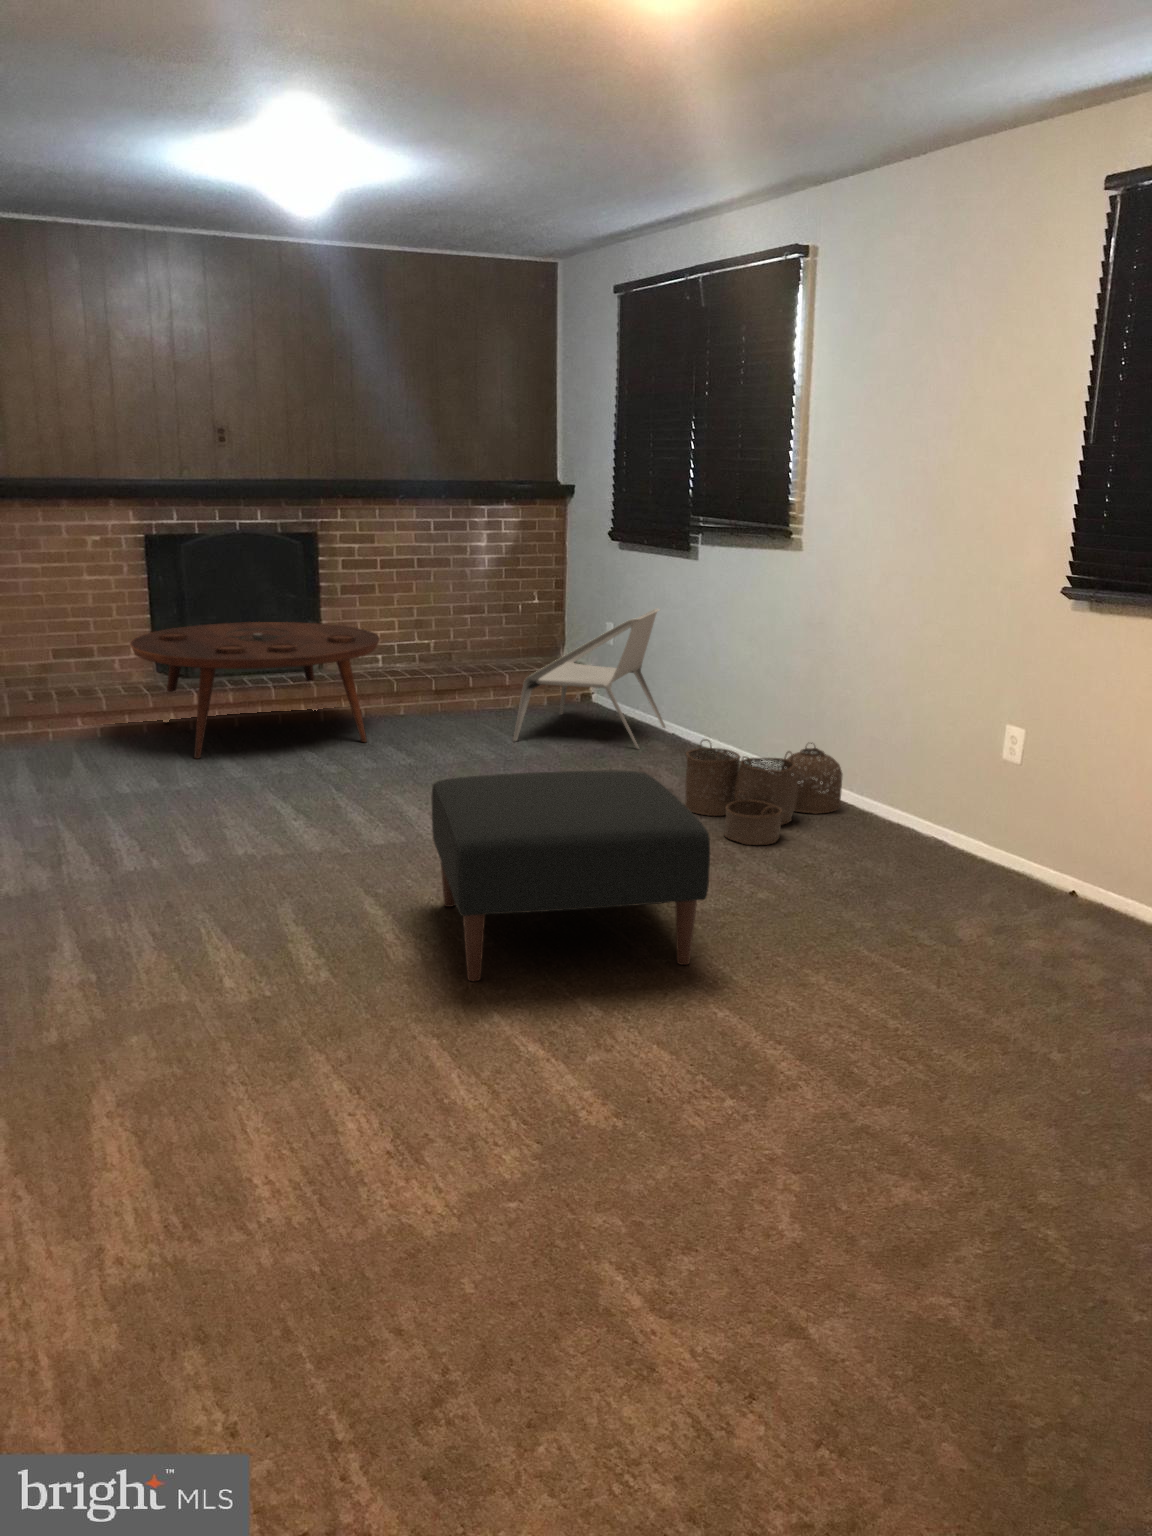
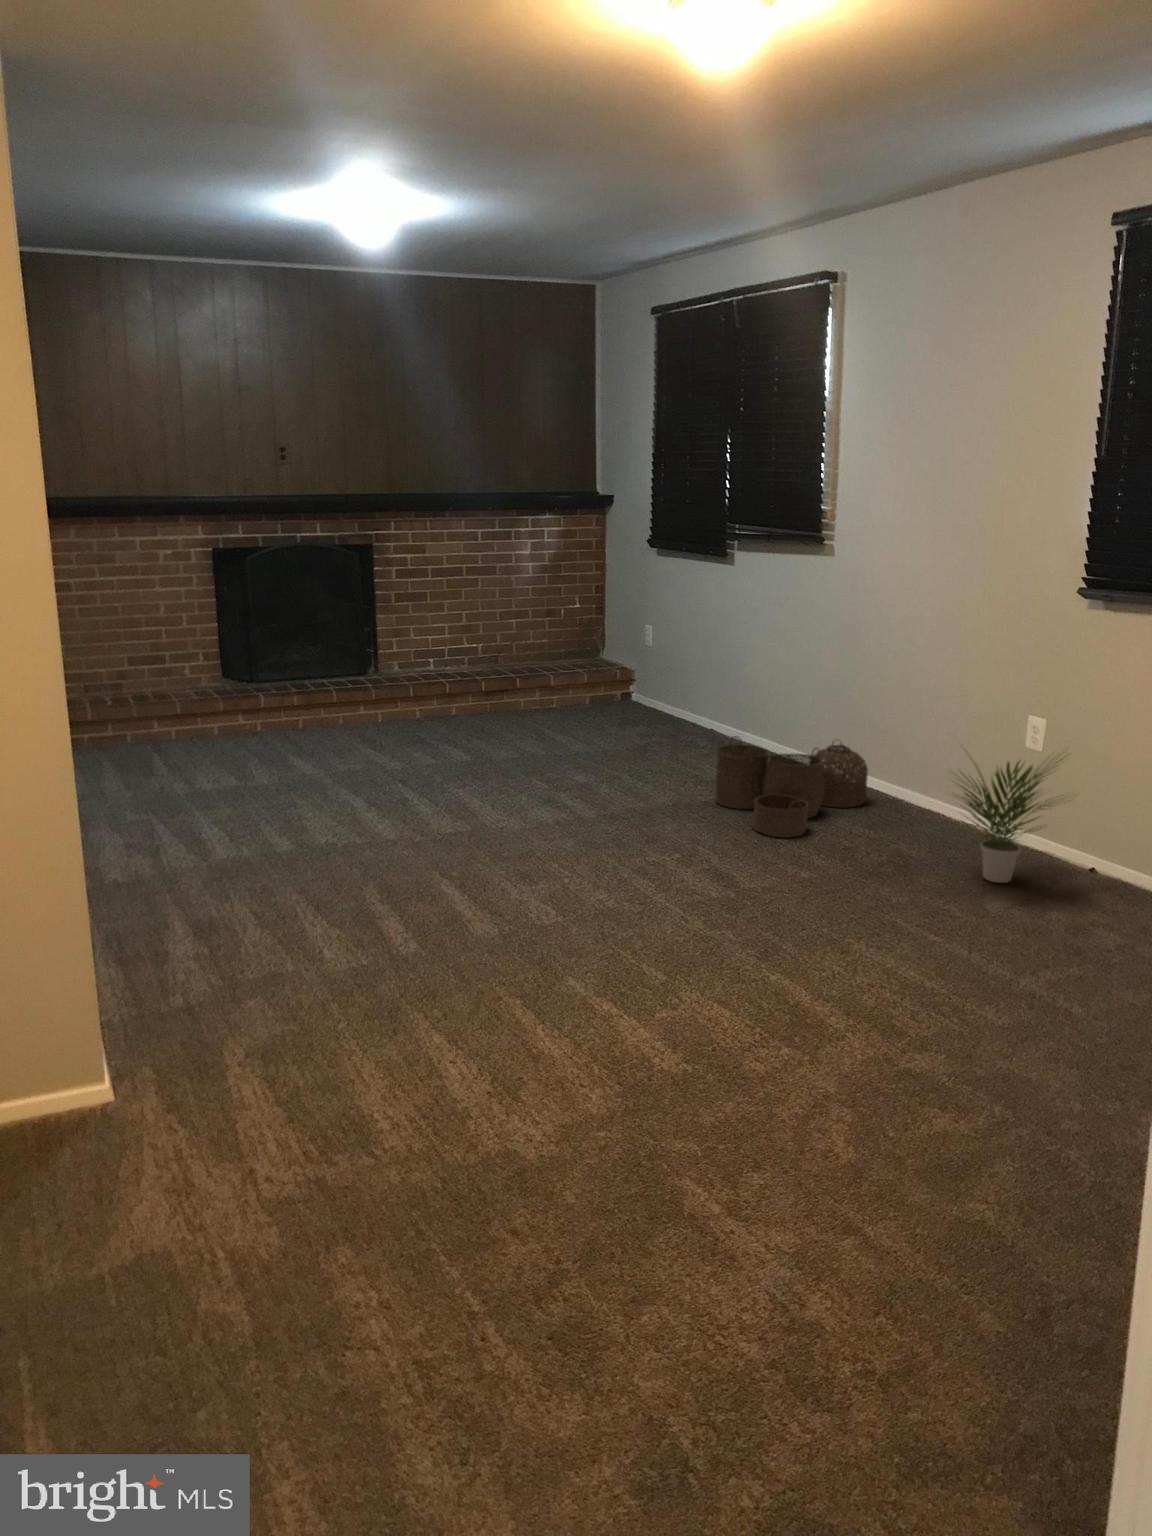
armchair: present [513,608,665,749] -> none [555,613,700,746]
coffee table: present [130,622,380,758] -> none [199,627,431,753]
potted plant: none [920,739,1058,890] -> present [959,751,1063,883]
ottoman: present [432,770,710,981] -> none [470,766,736,968]

